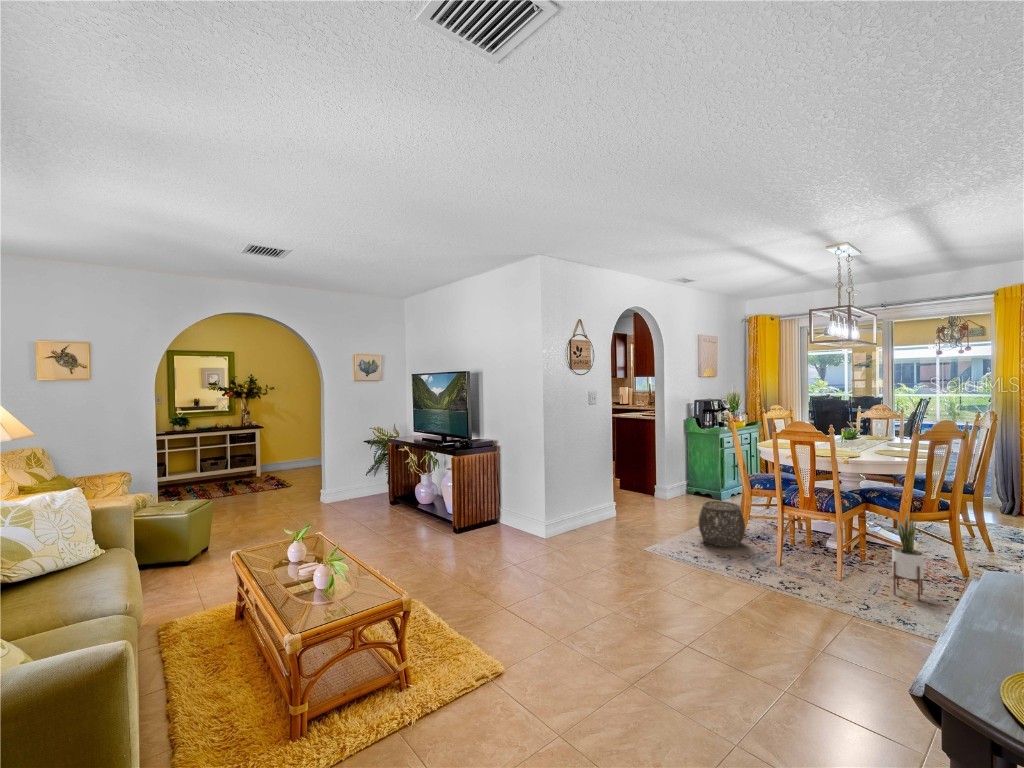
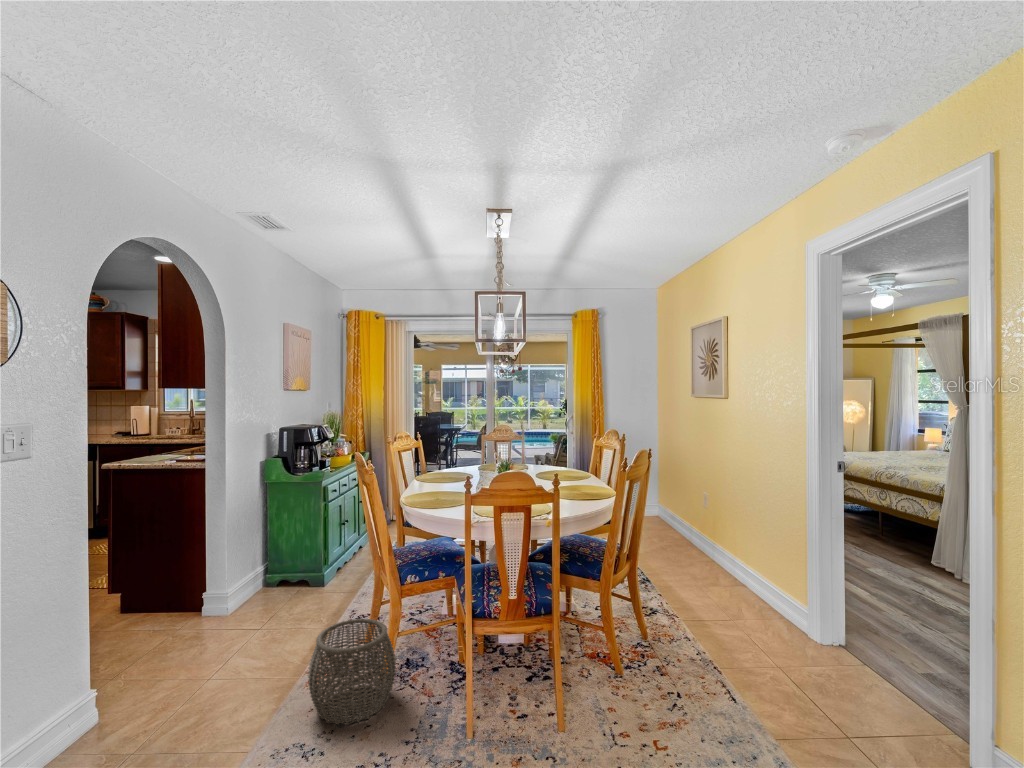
potted plant: present [892,514,924,600] -> none [630,593,672,733]

